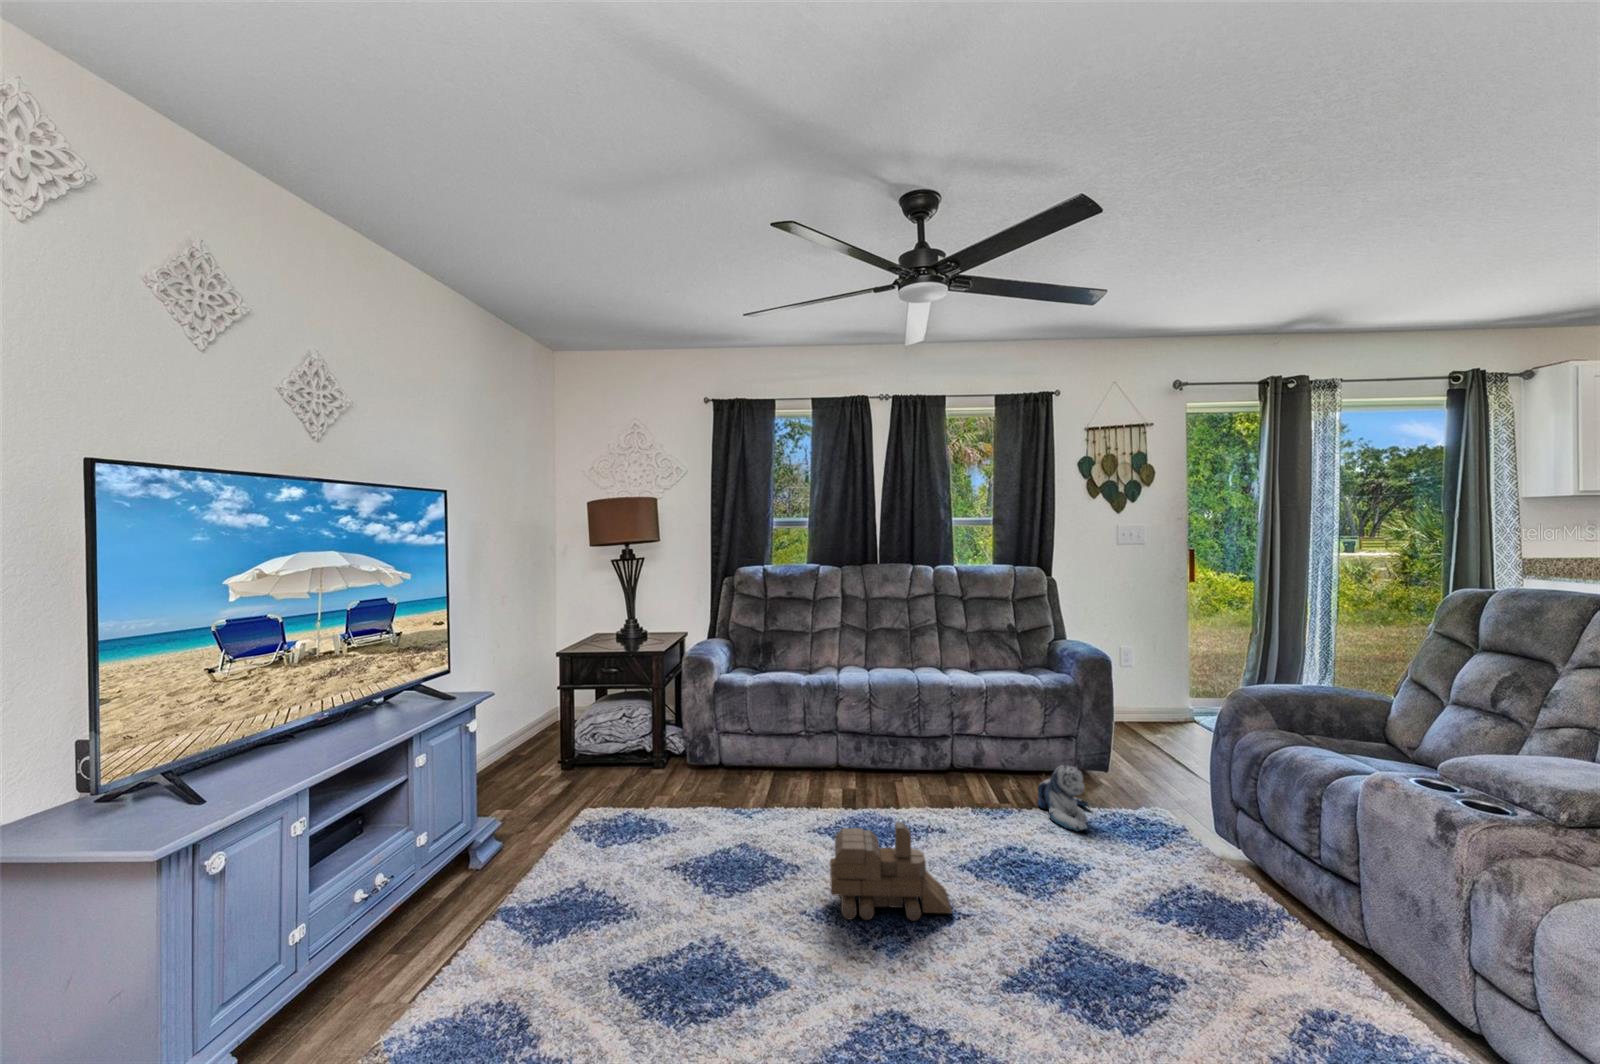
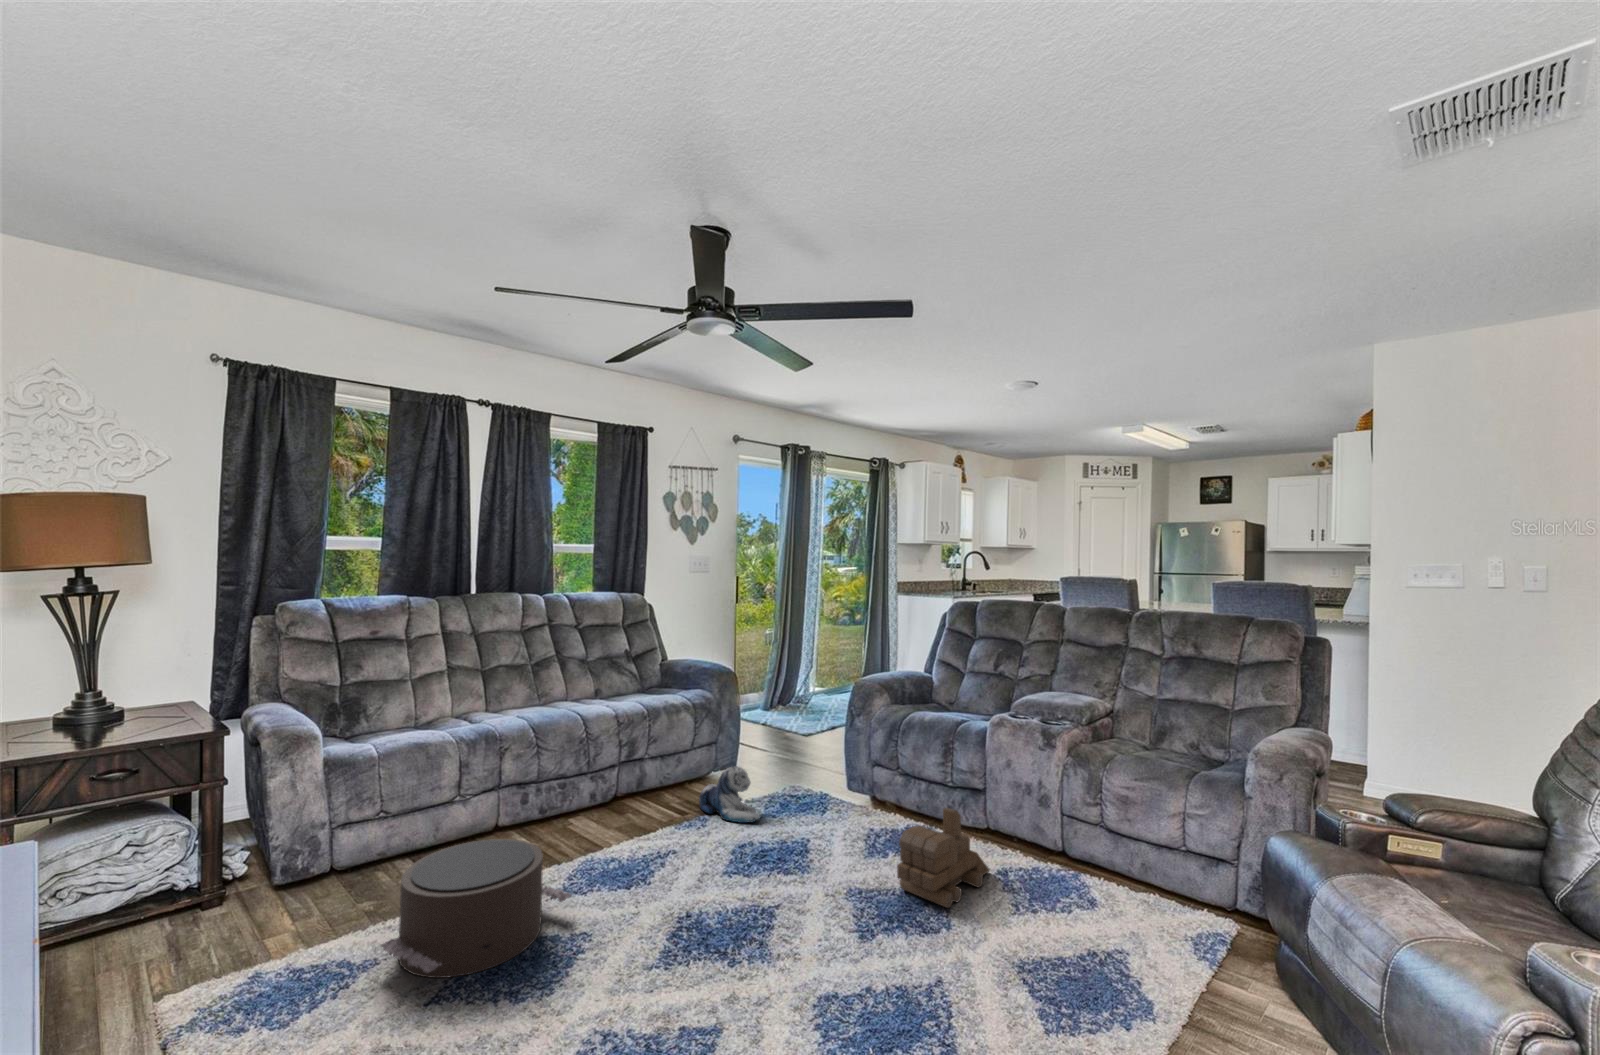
pouf: none [709,764,840,862] -> present [381,839,571,978]
toy train: present [830,822,952,921] -> present [897,807,990,908]

